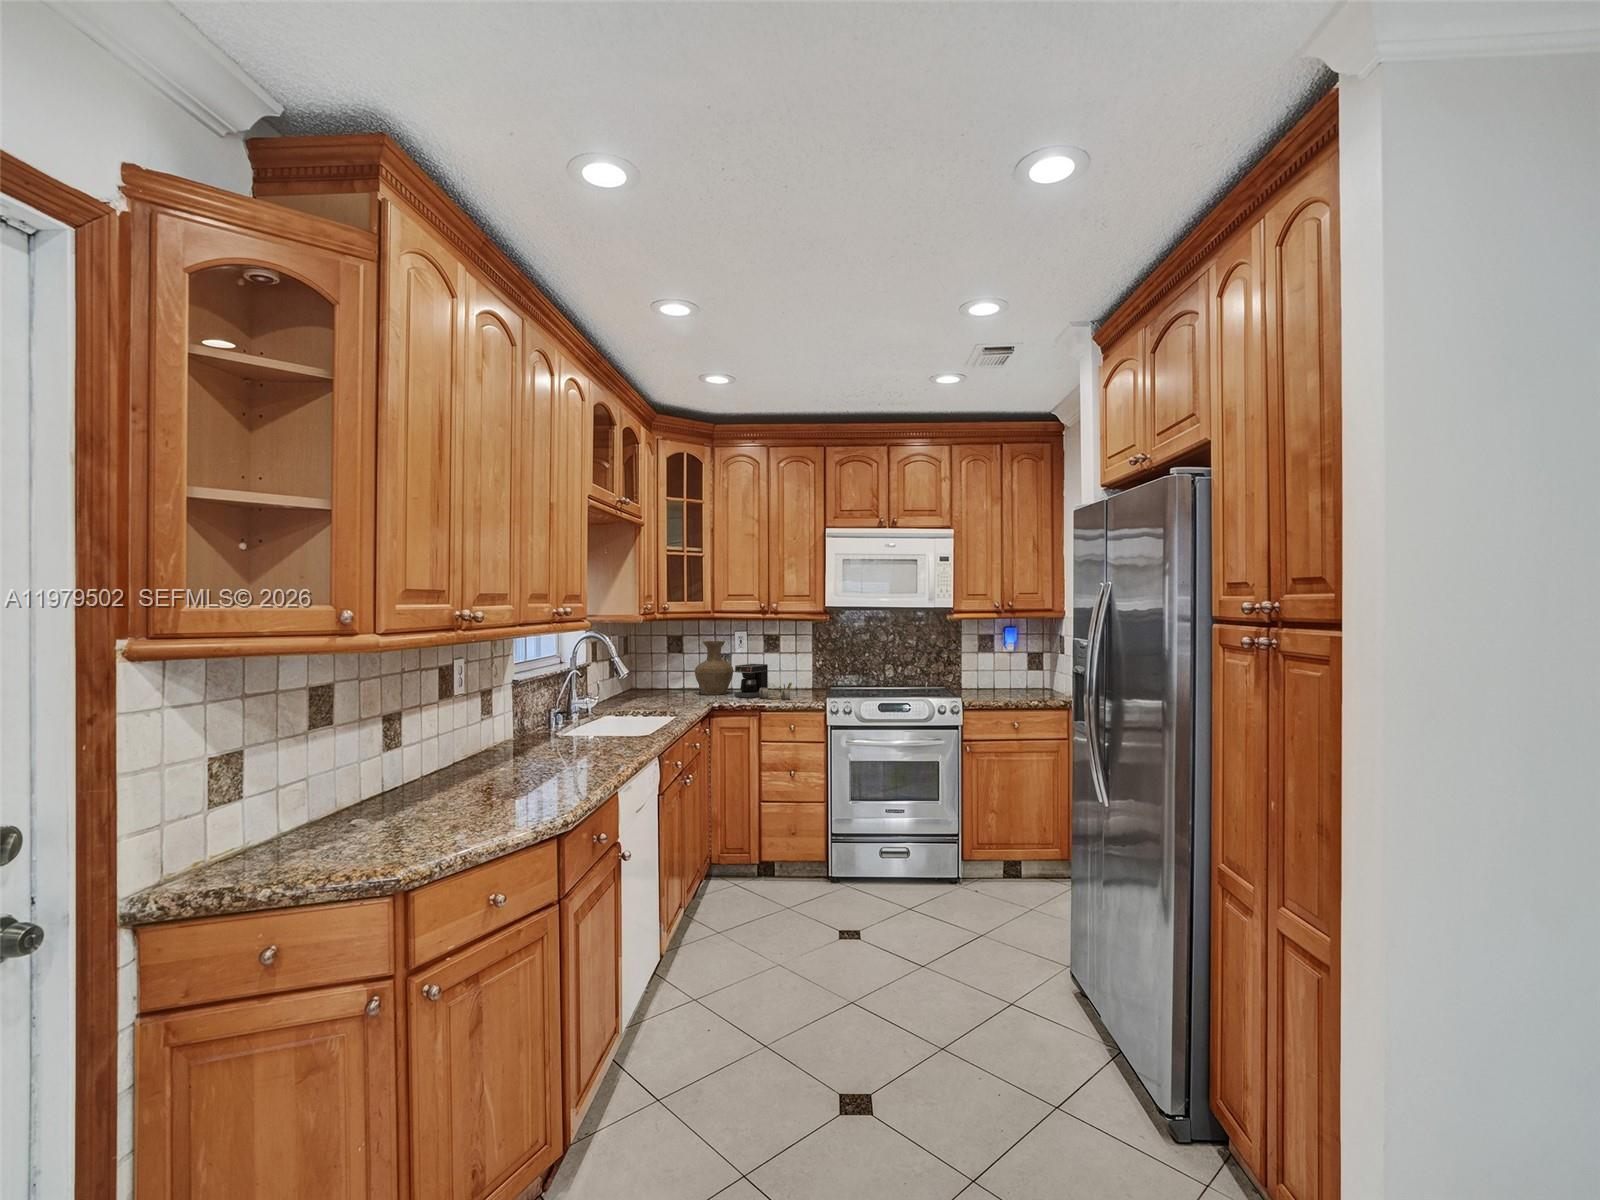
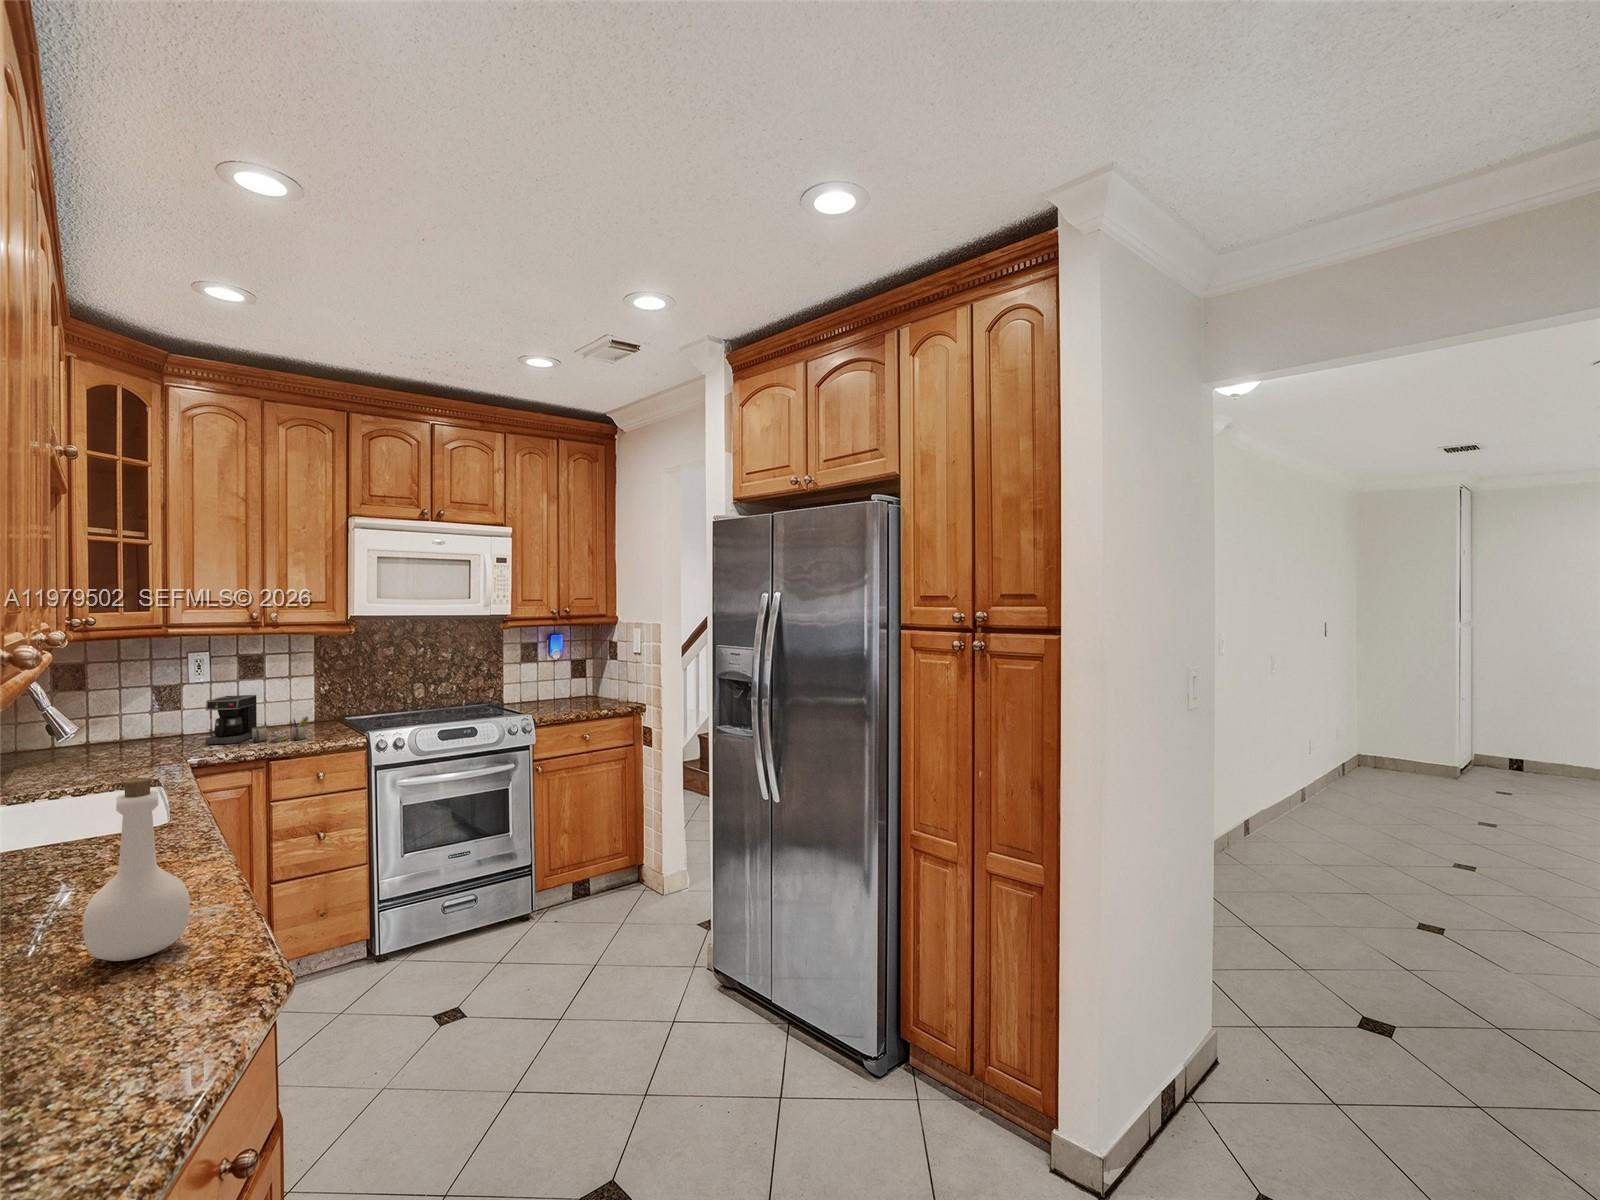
vase: present [695,641,734,695] -> none [118,667,191,747]
bottle: none [523,689,571,788] -> present [83,778,190,961]

